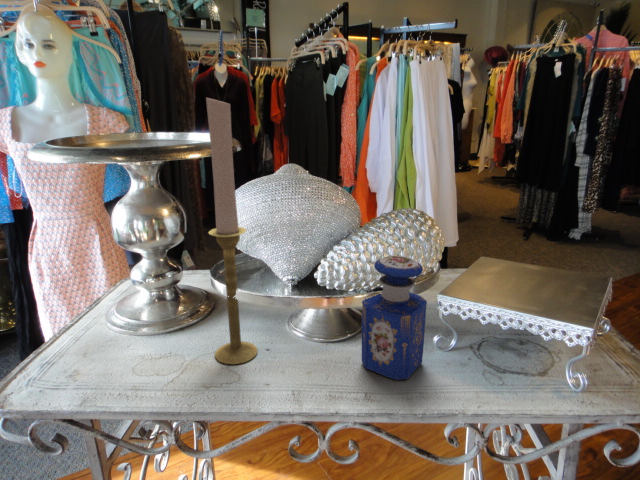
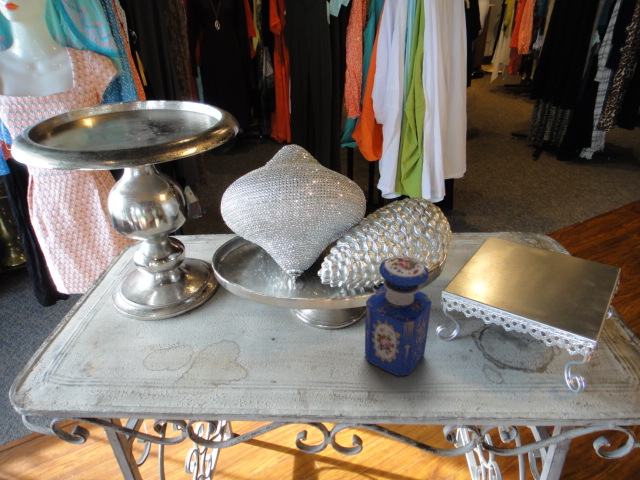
candlestick: present [206,95,257,364] -> none [195,93,263,356]

